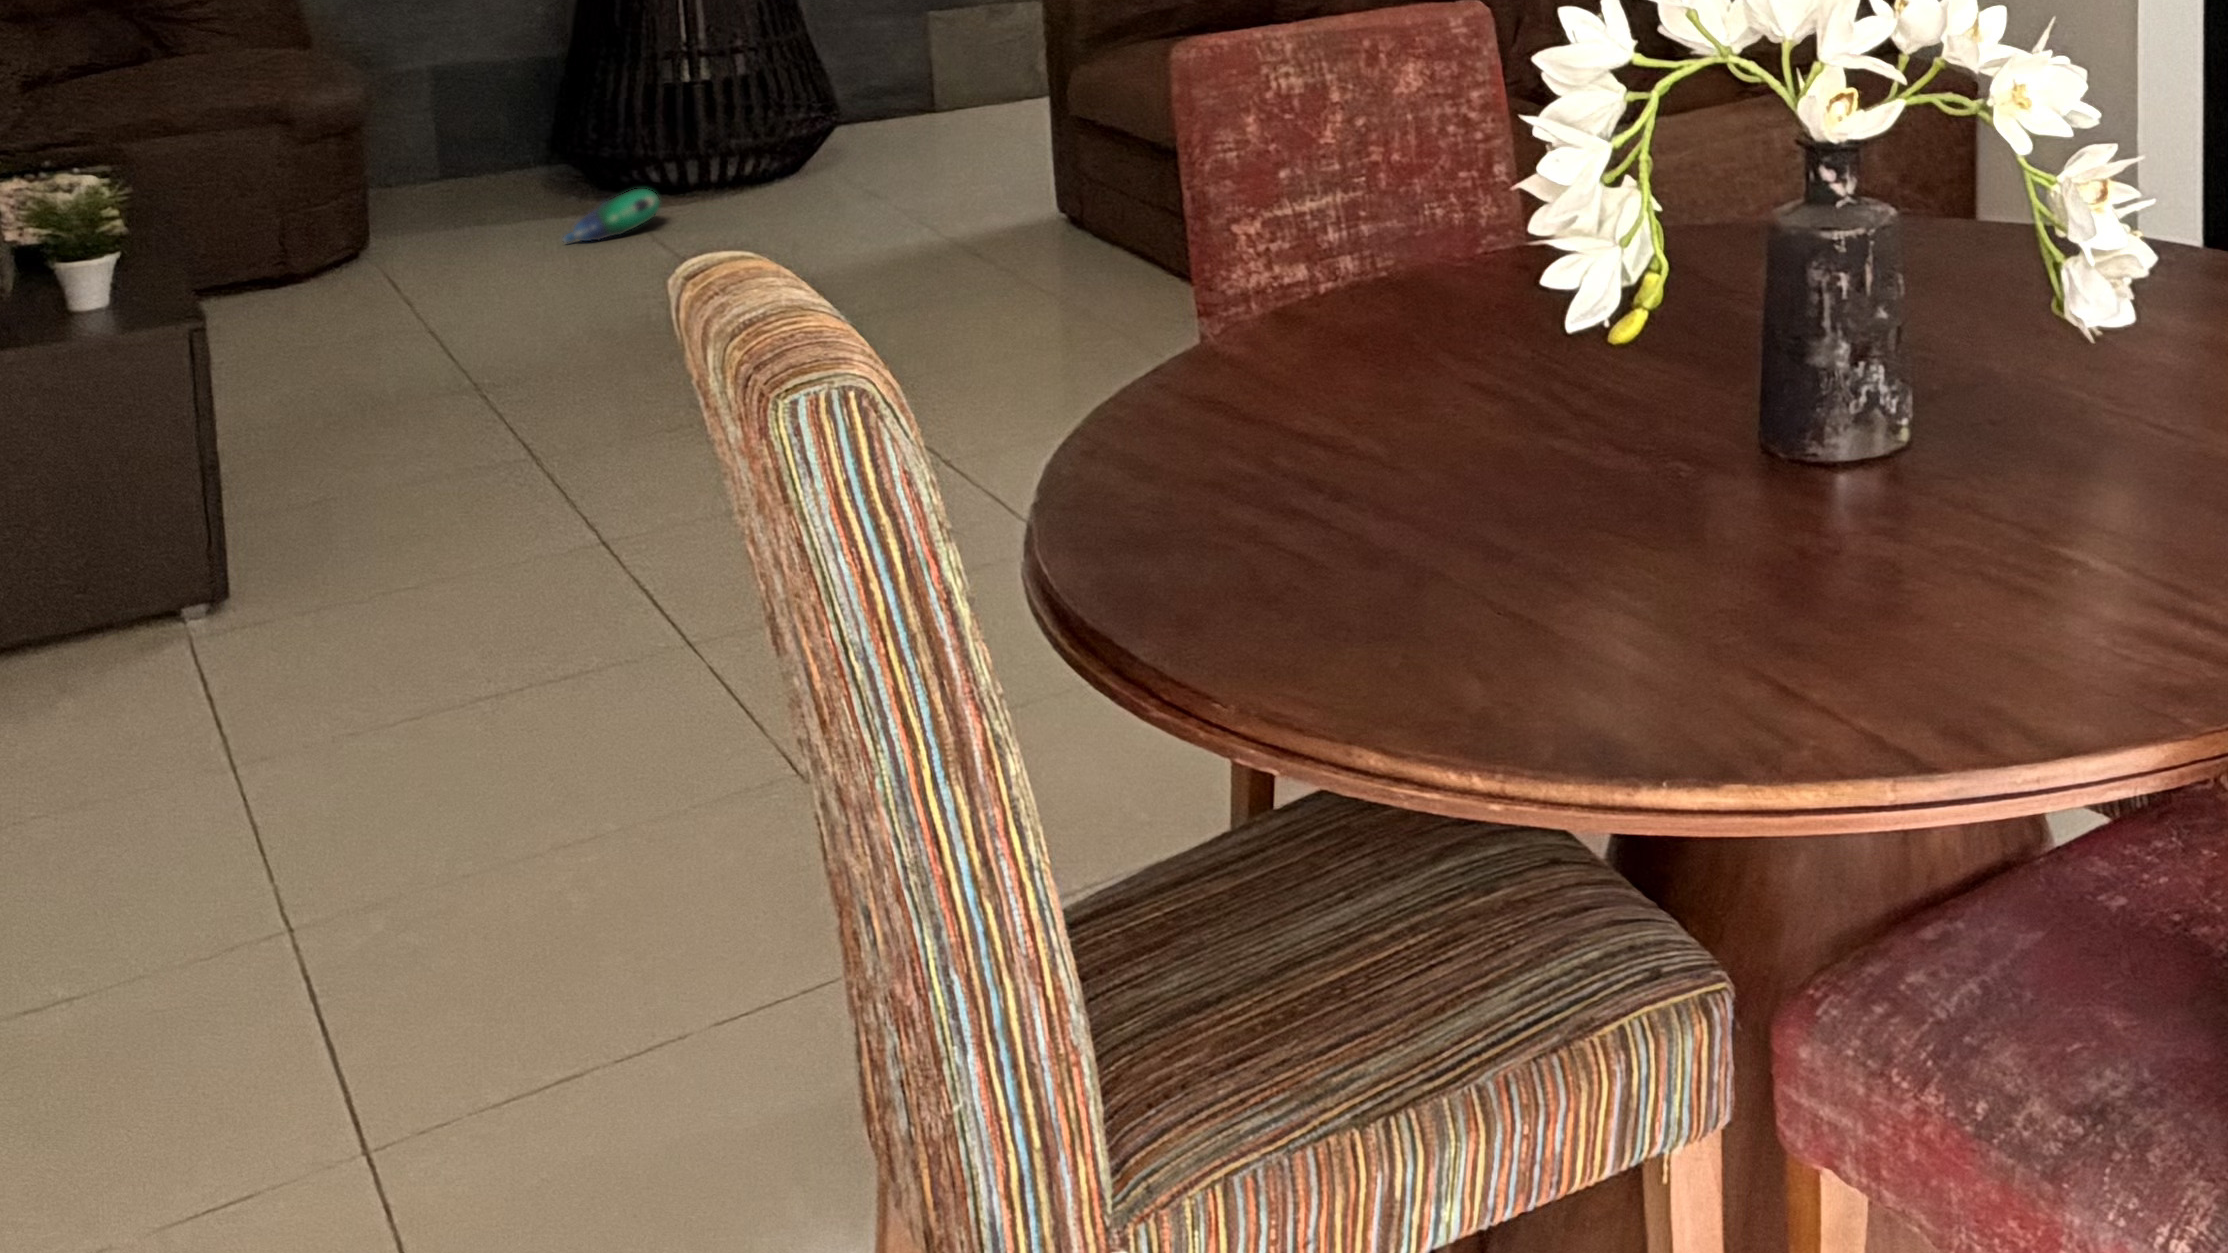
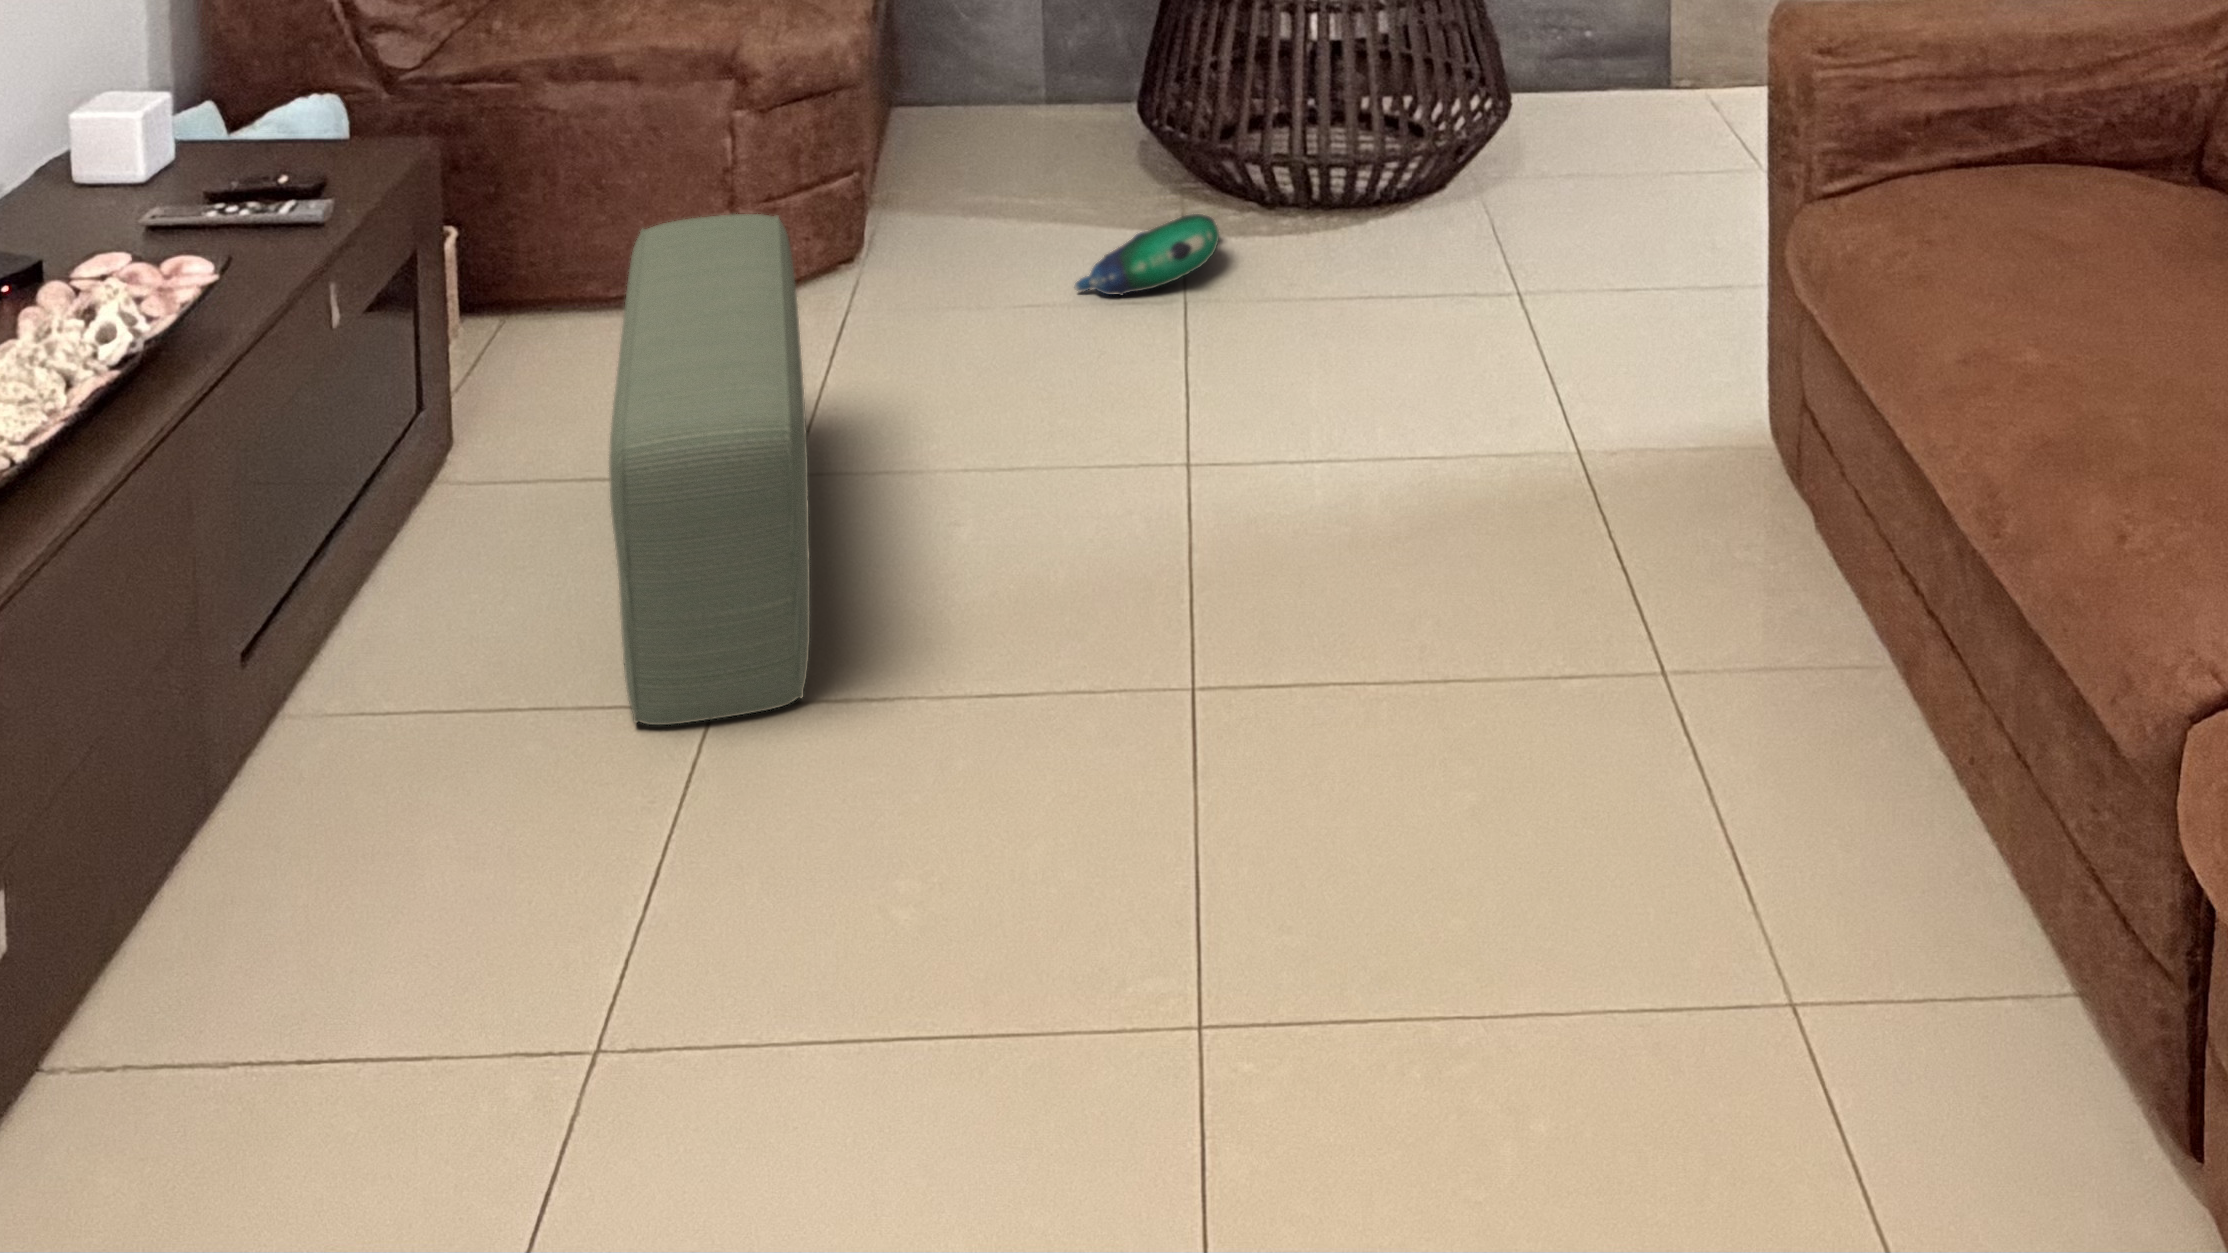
pouf: none [306,167,549,390] -> present [609,214,810,725]

